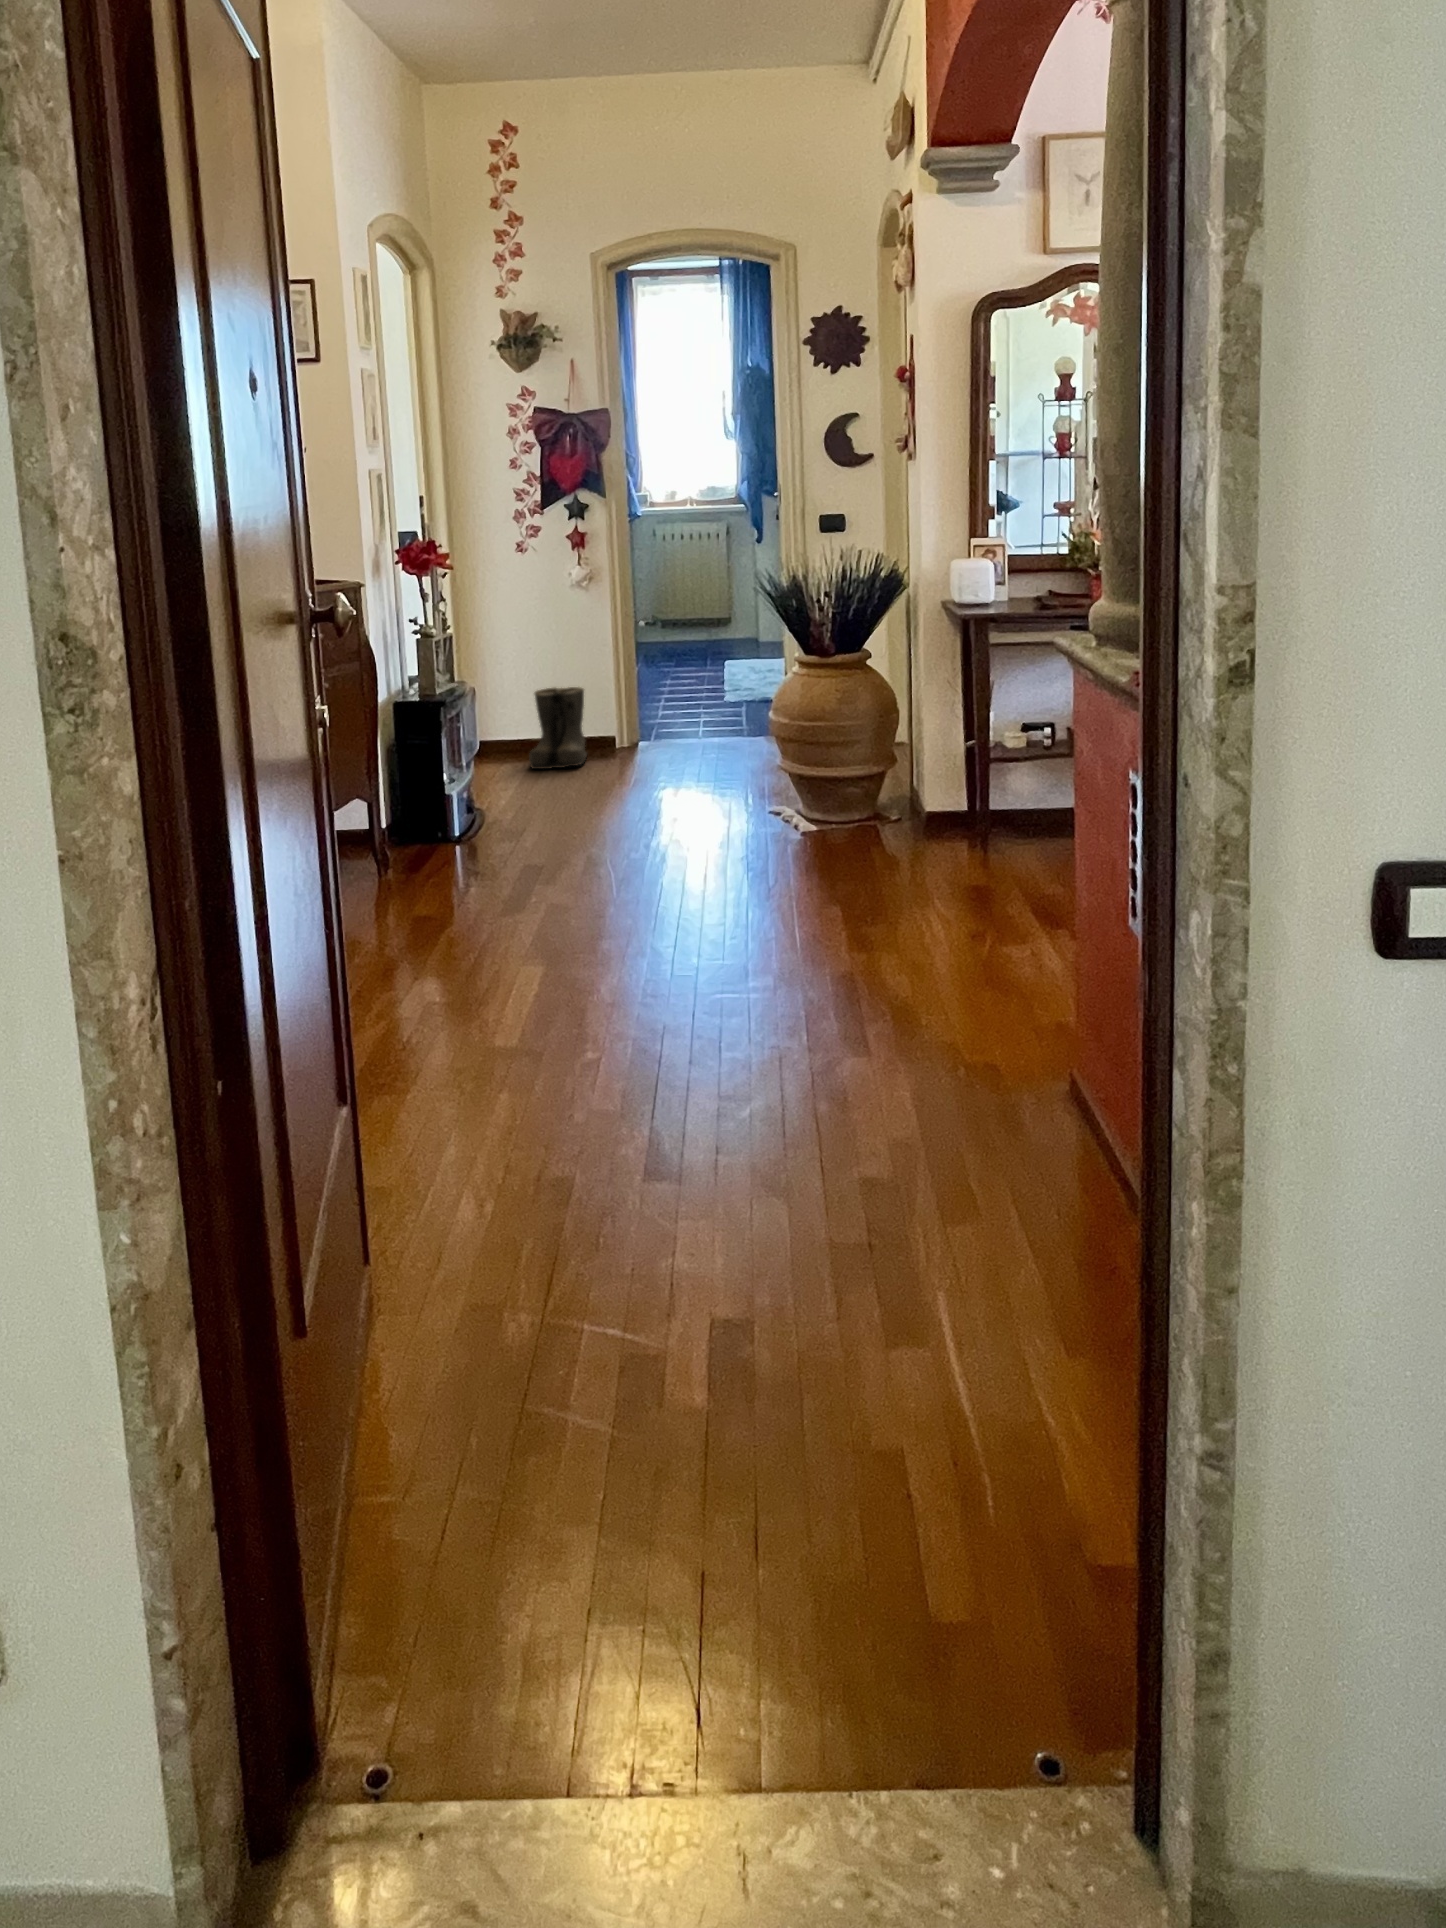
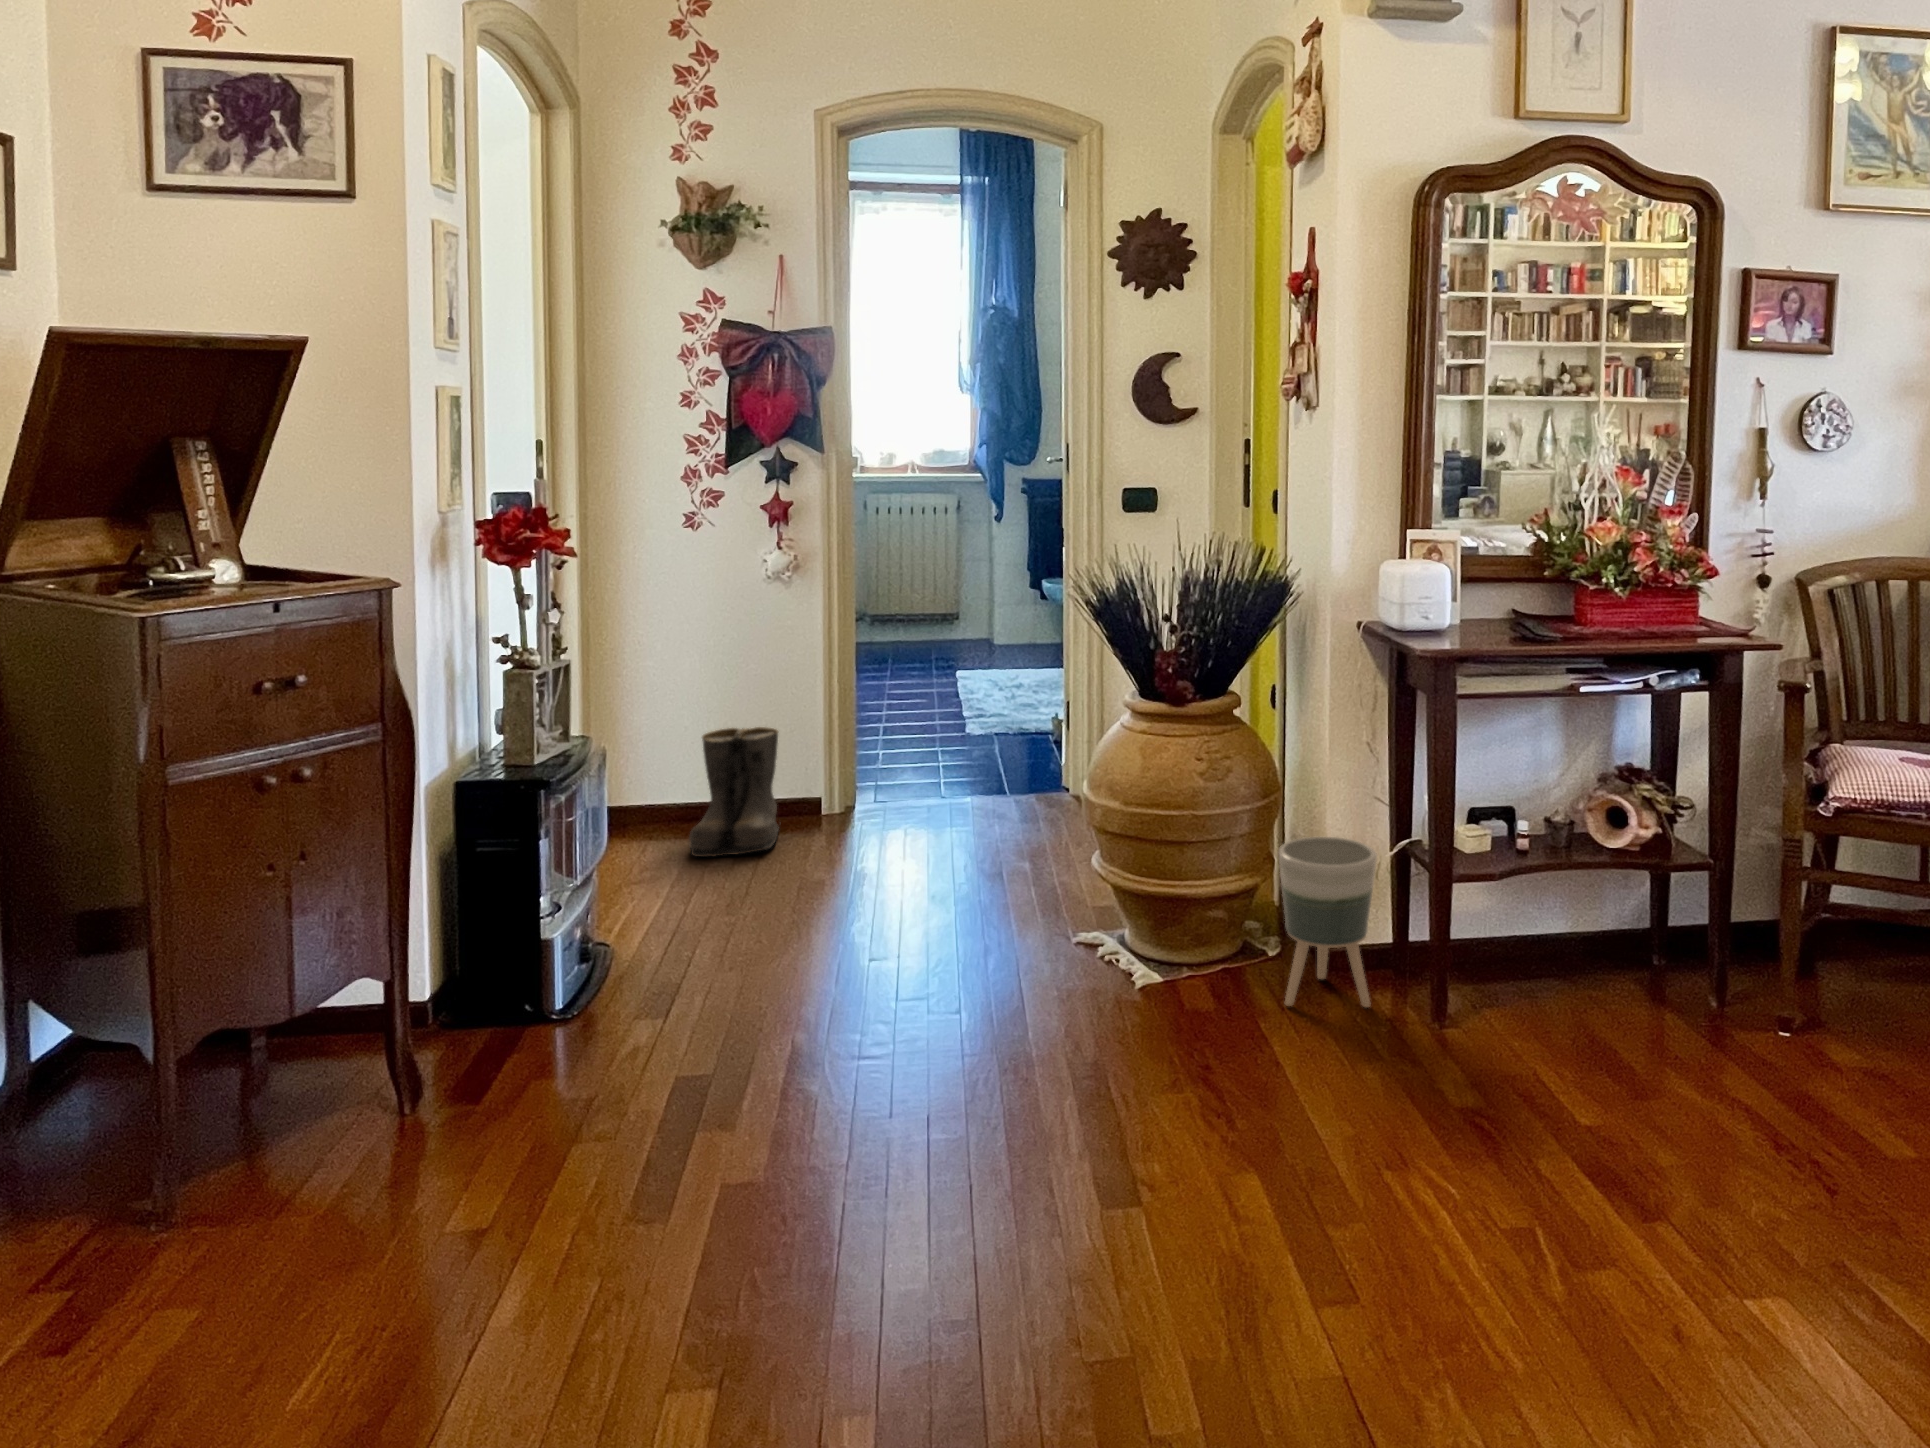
planter: none [887,740,951,844] -> present [1279,837,1377,1007]

